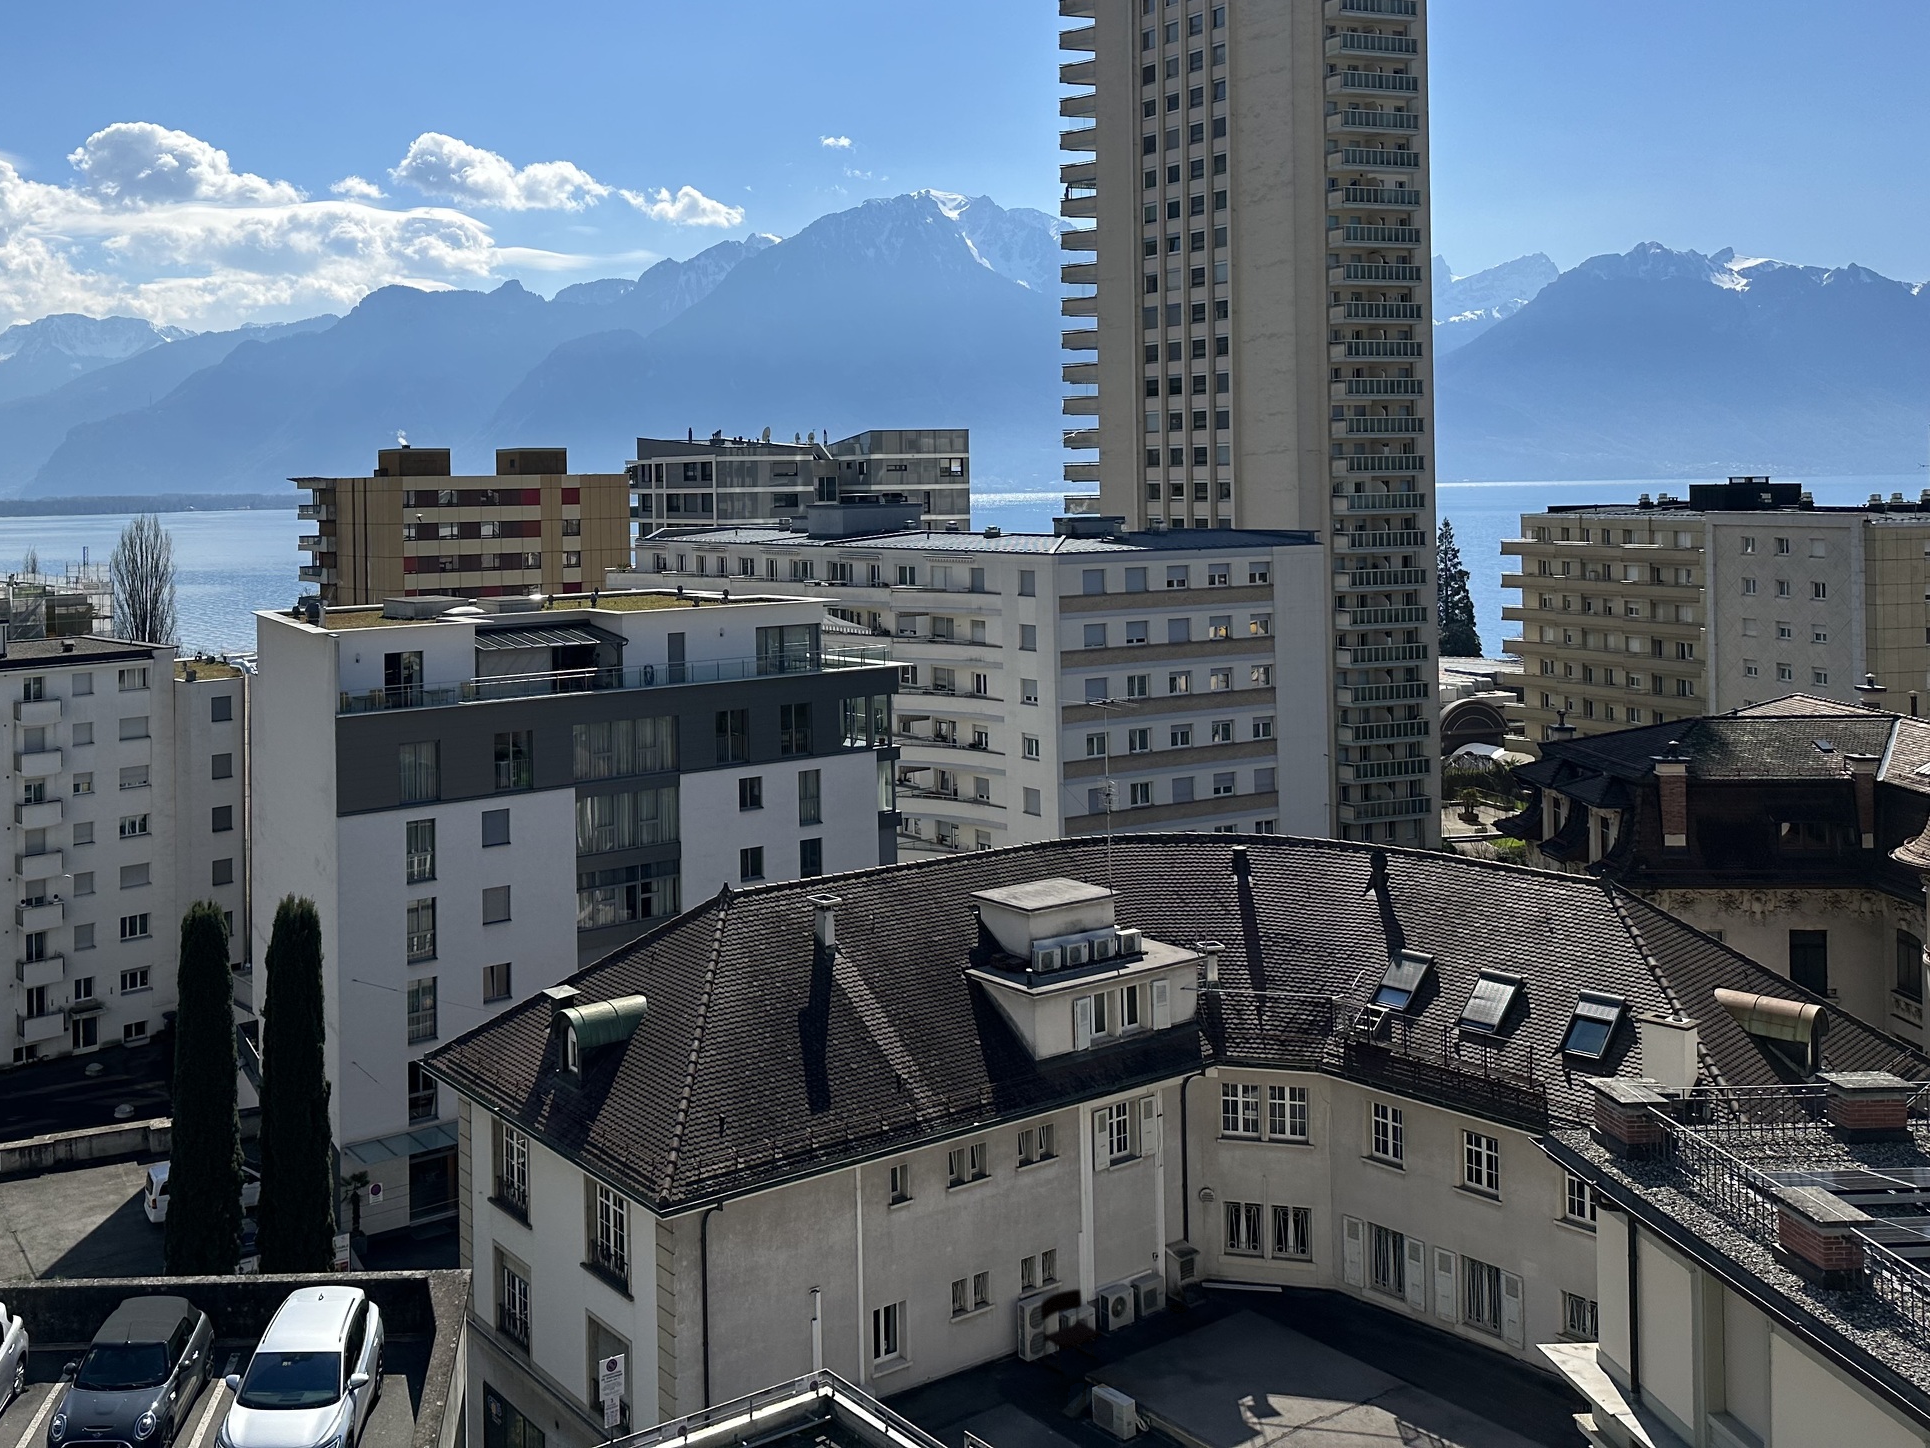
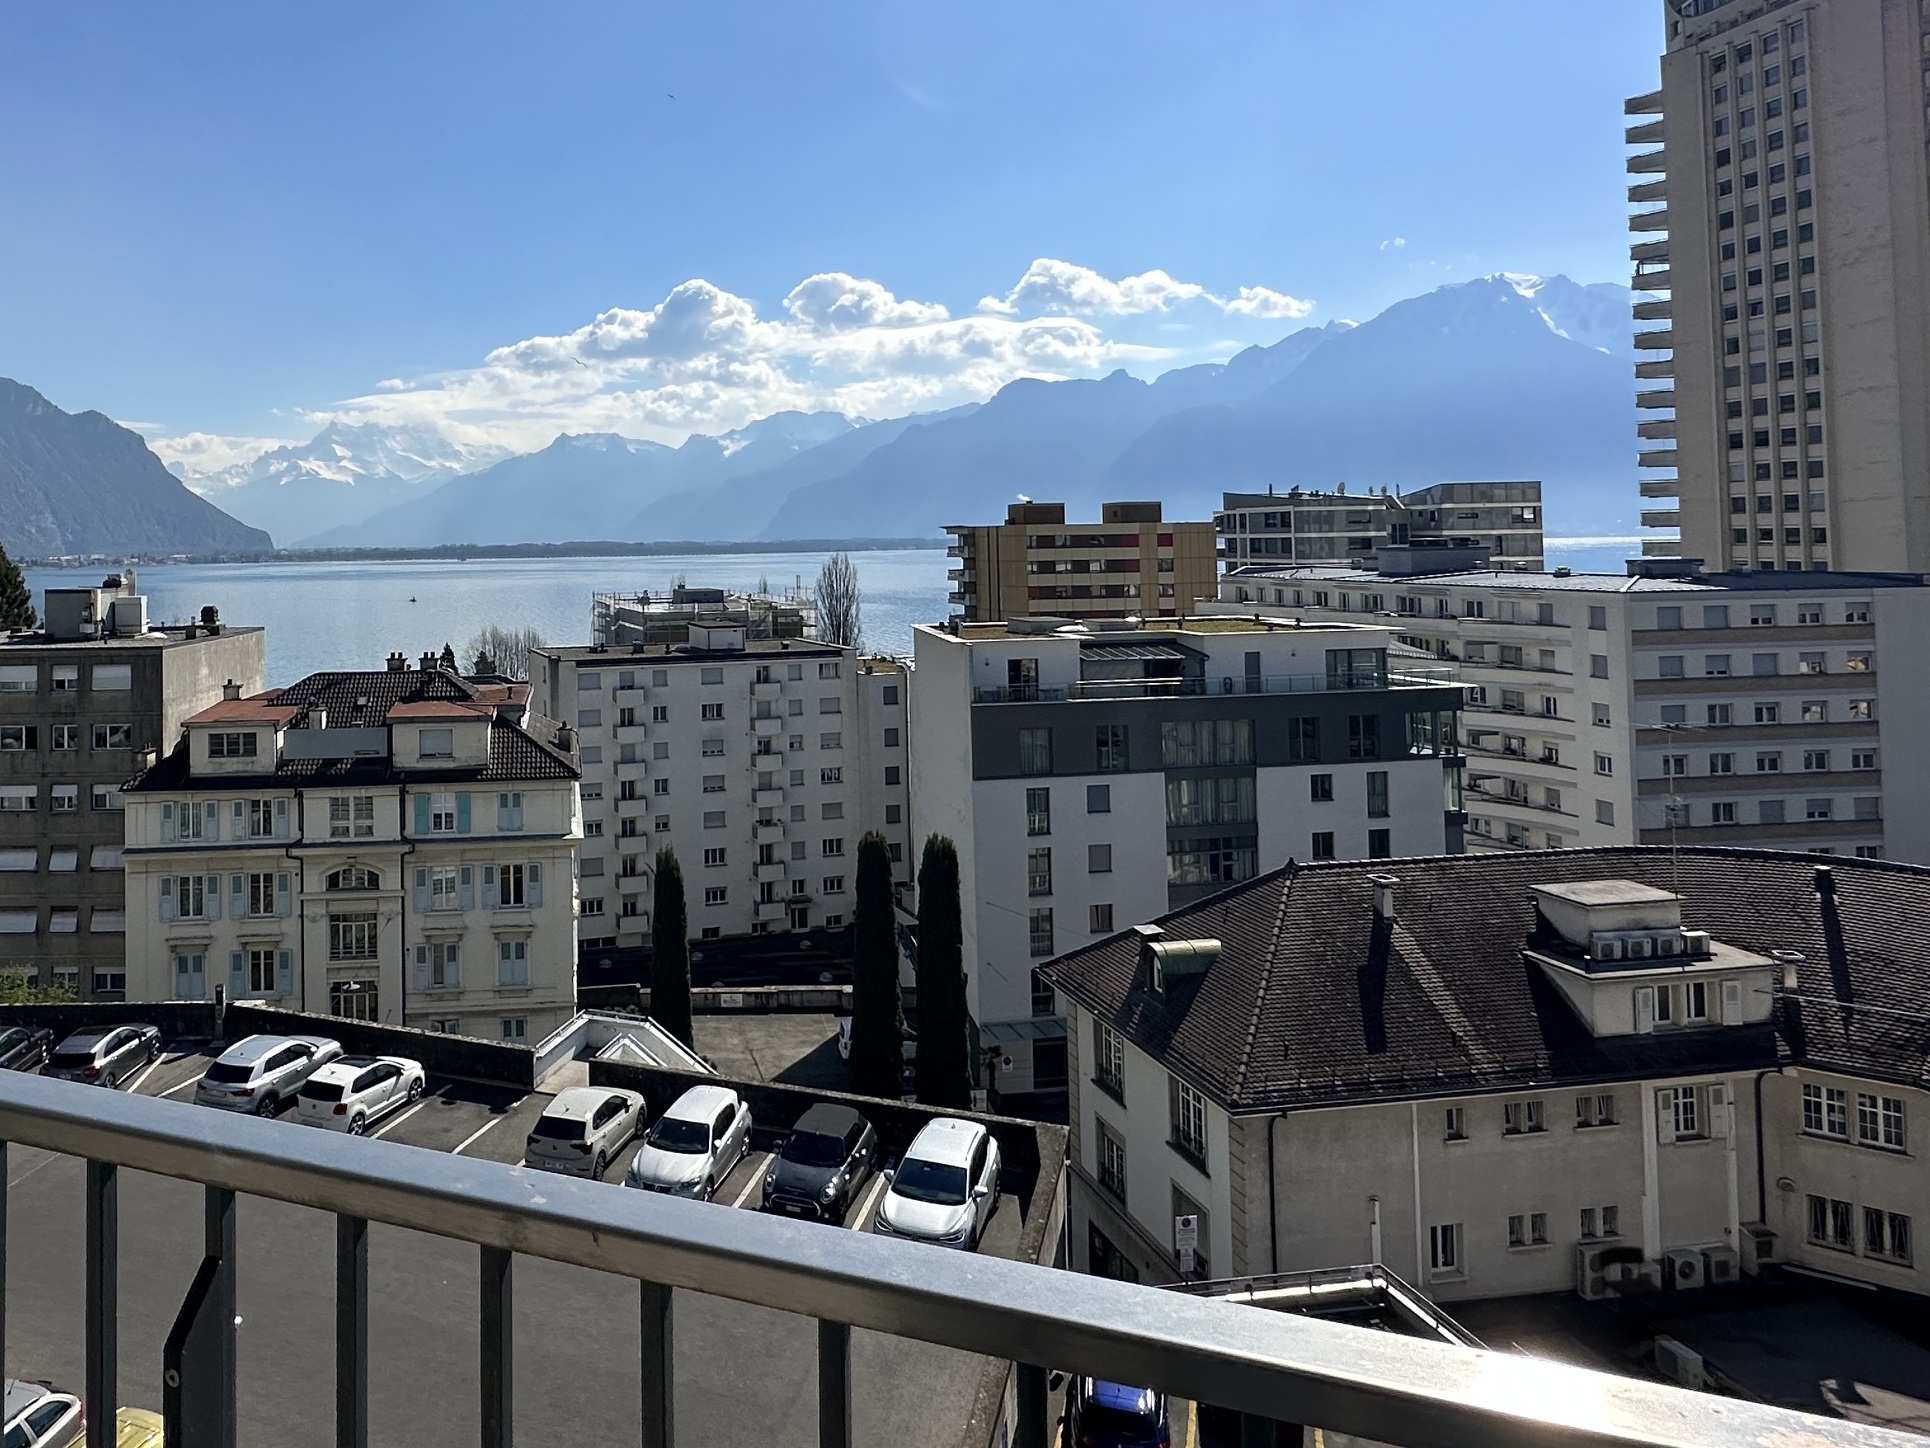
potted tree: present [1169,1279,1187,1312] -> none [1744,1258,1768,1290]

